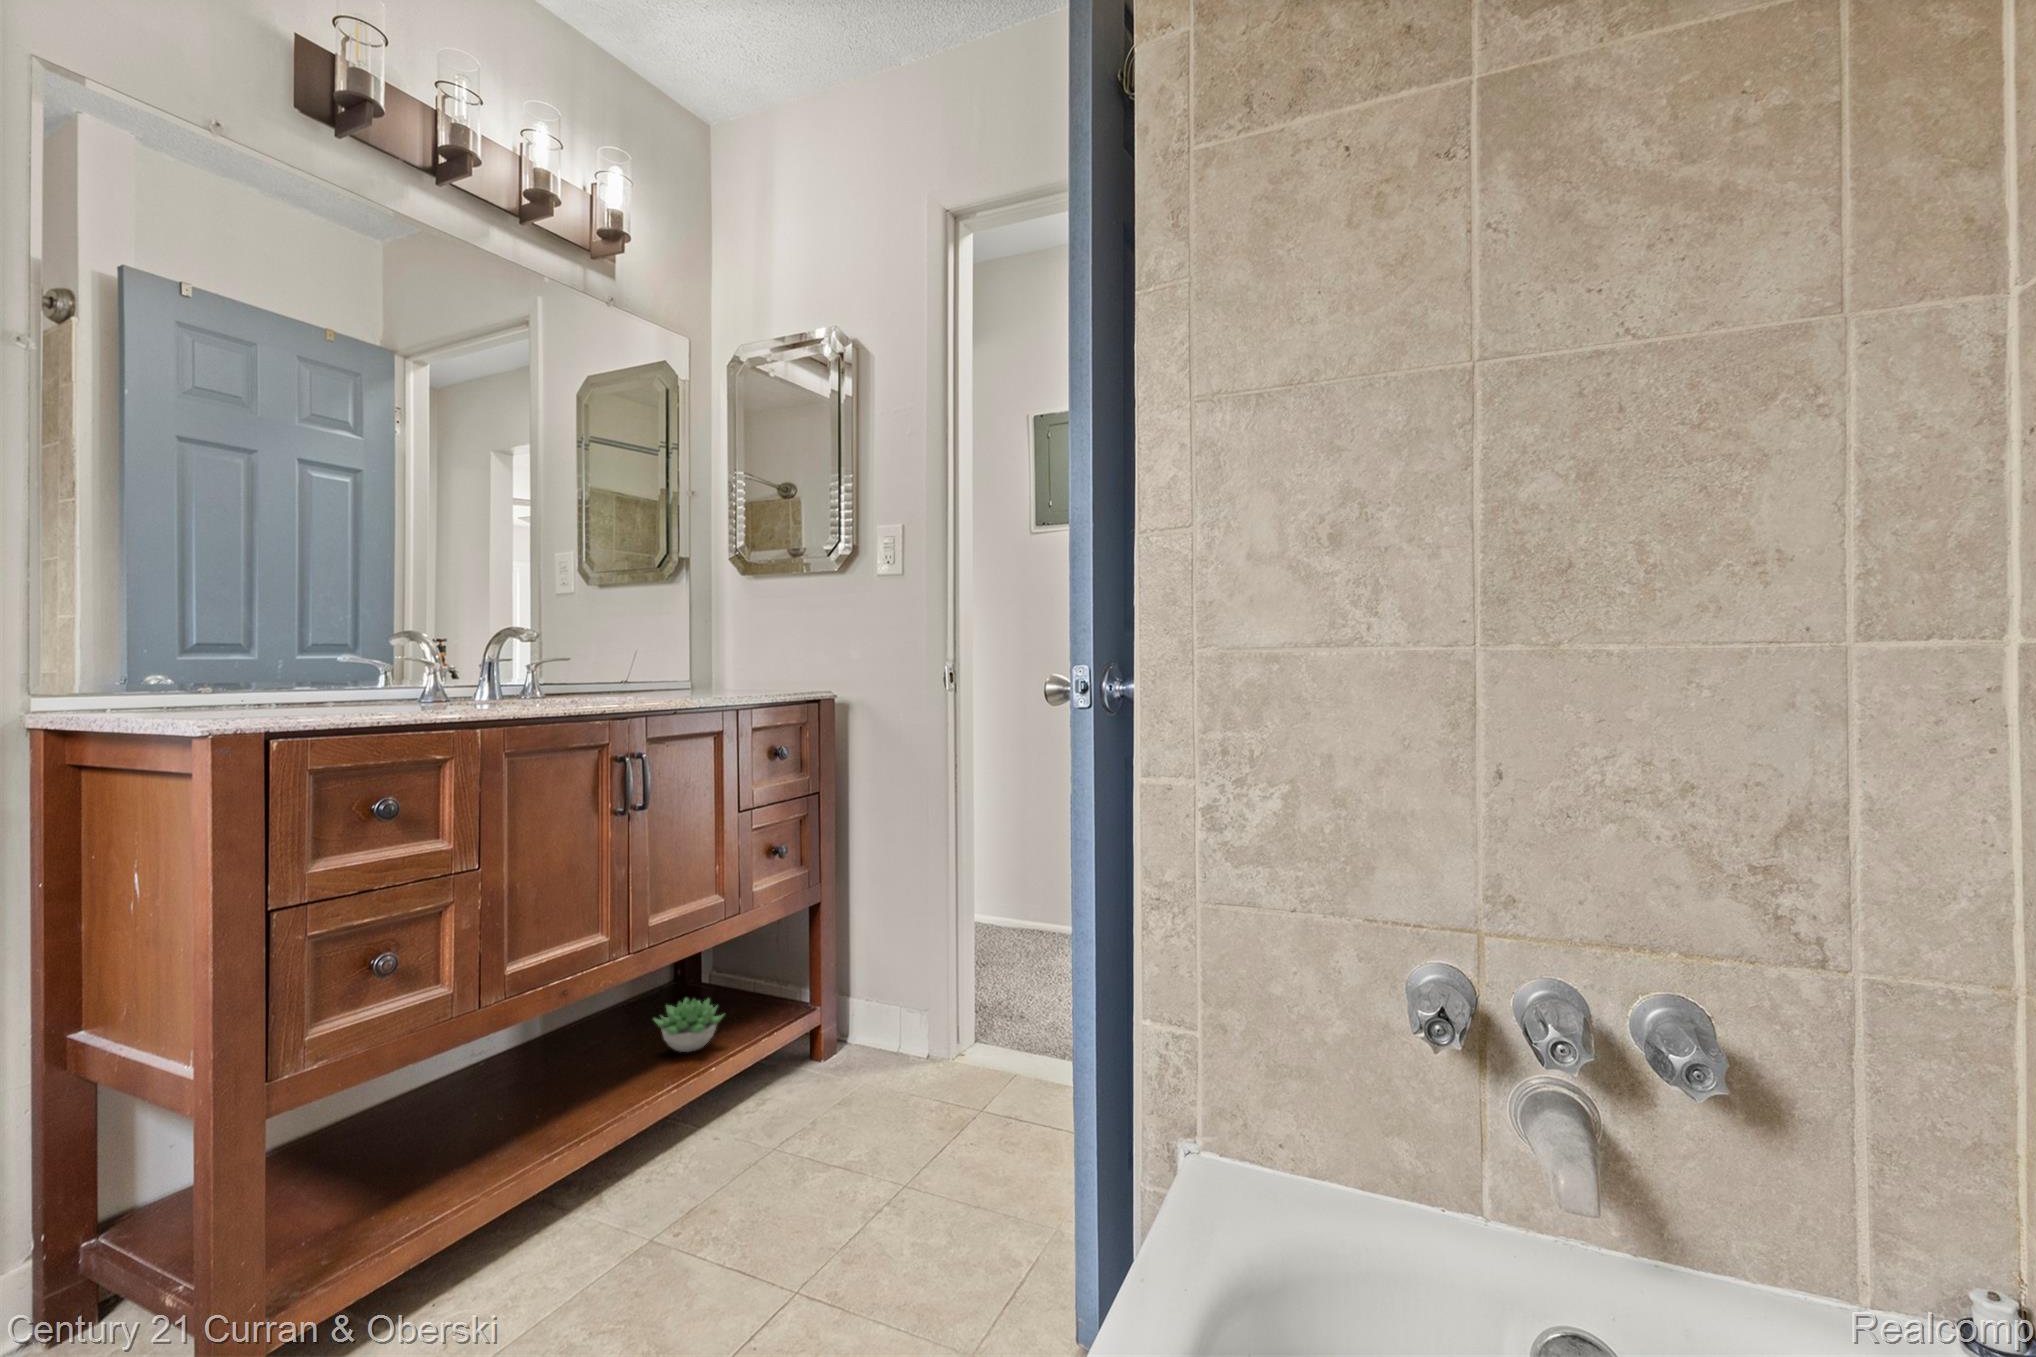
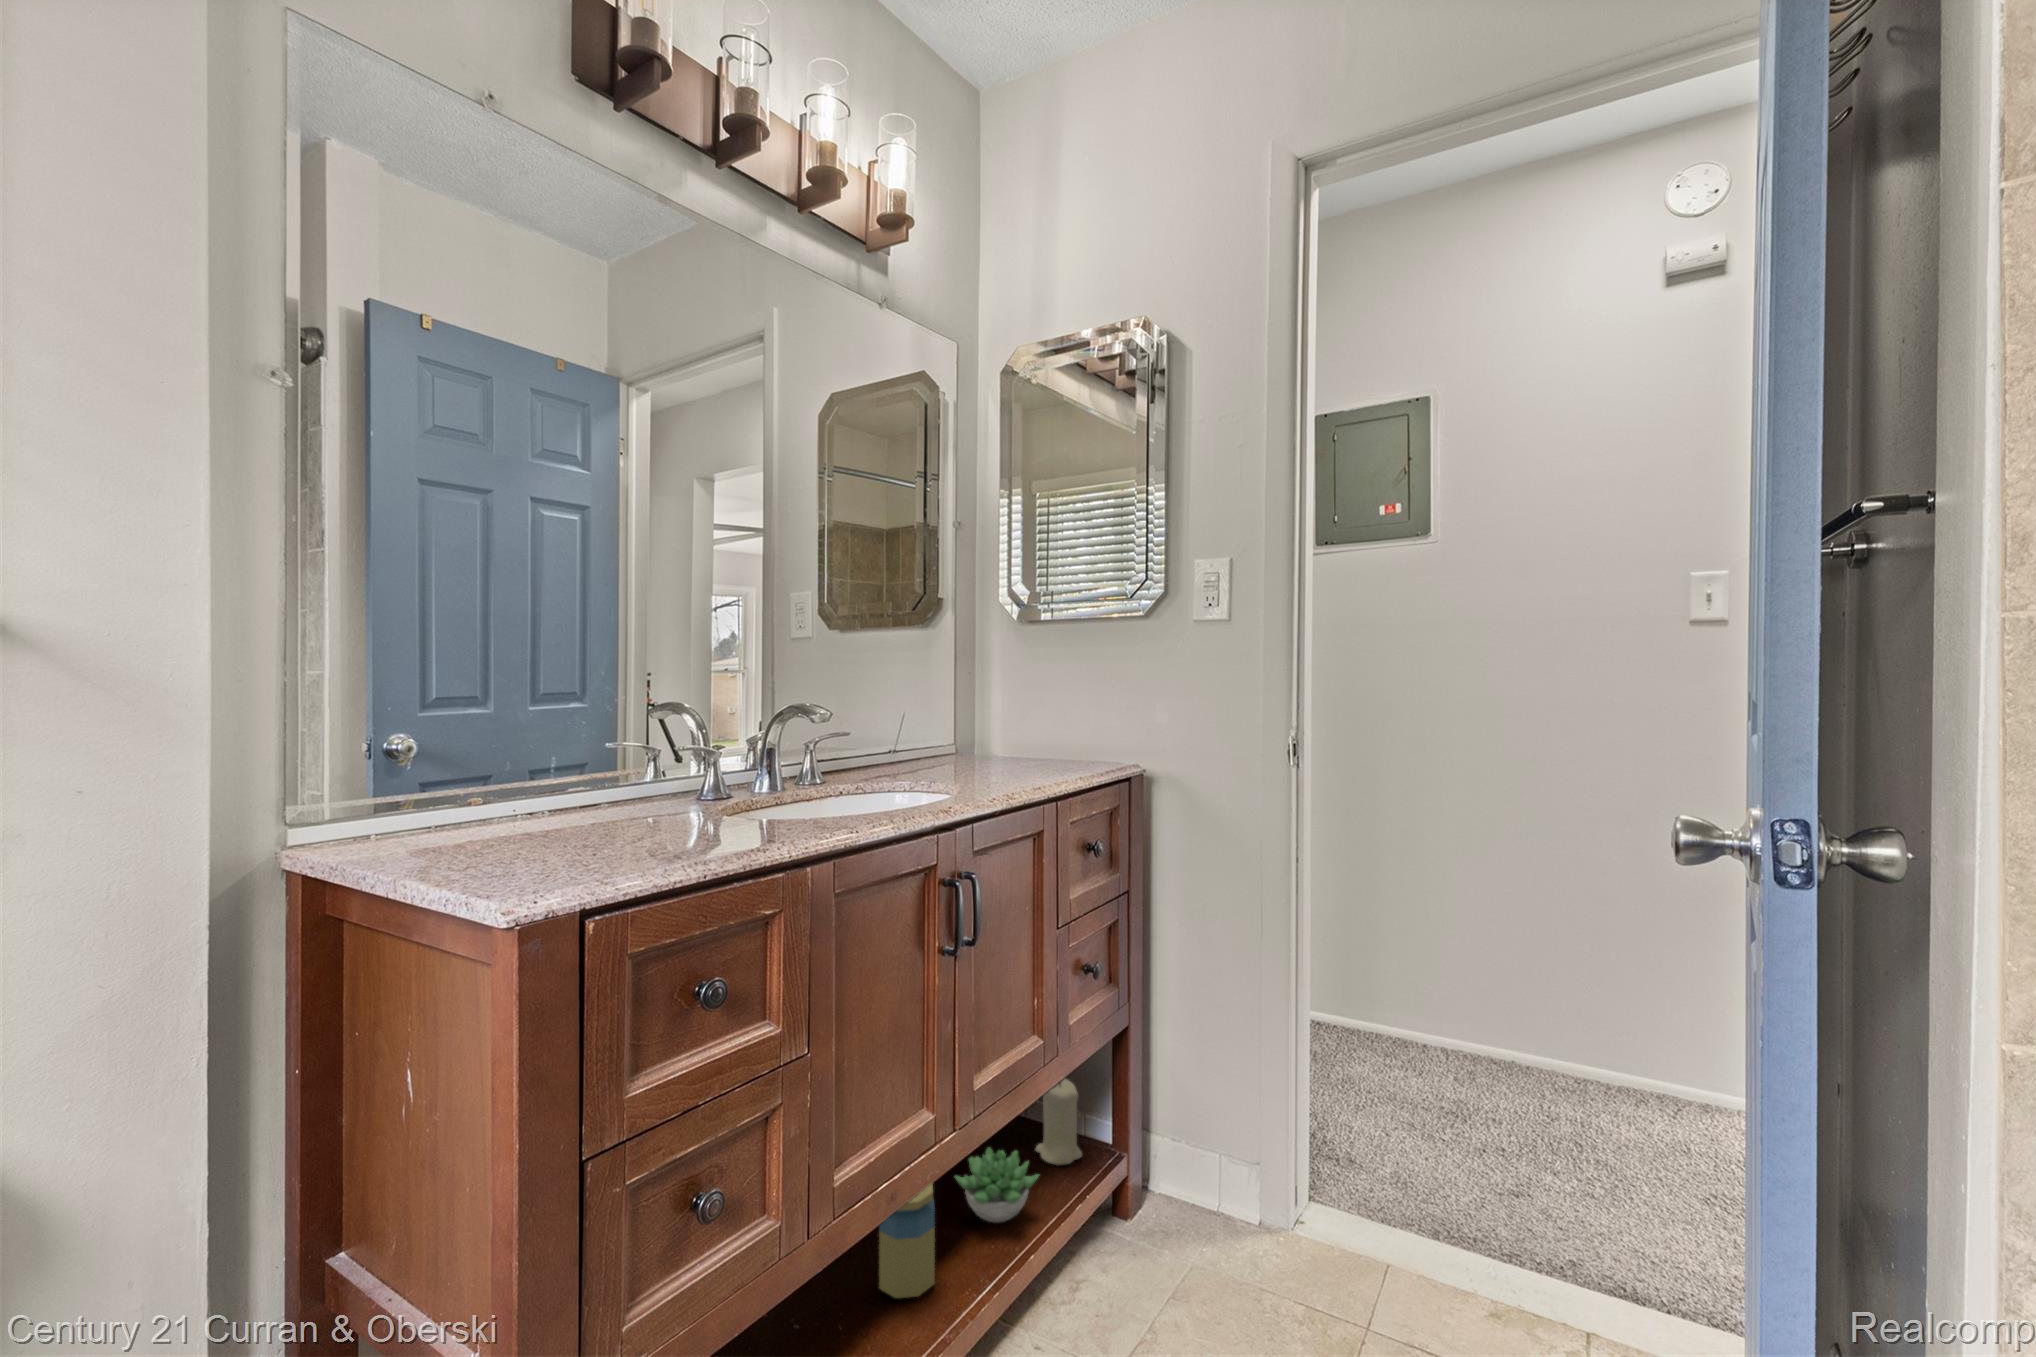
candle: none [740,951,779,1019] -> present [1036,1079,1082,1165]
jar: none [571,1004,622,1097] -> present [879,1184,935,1298]

